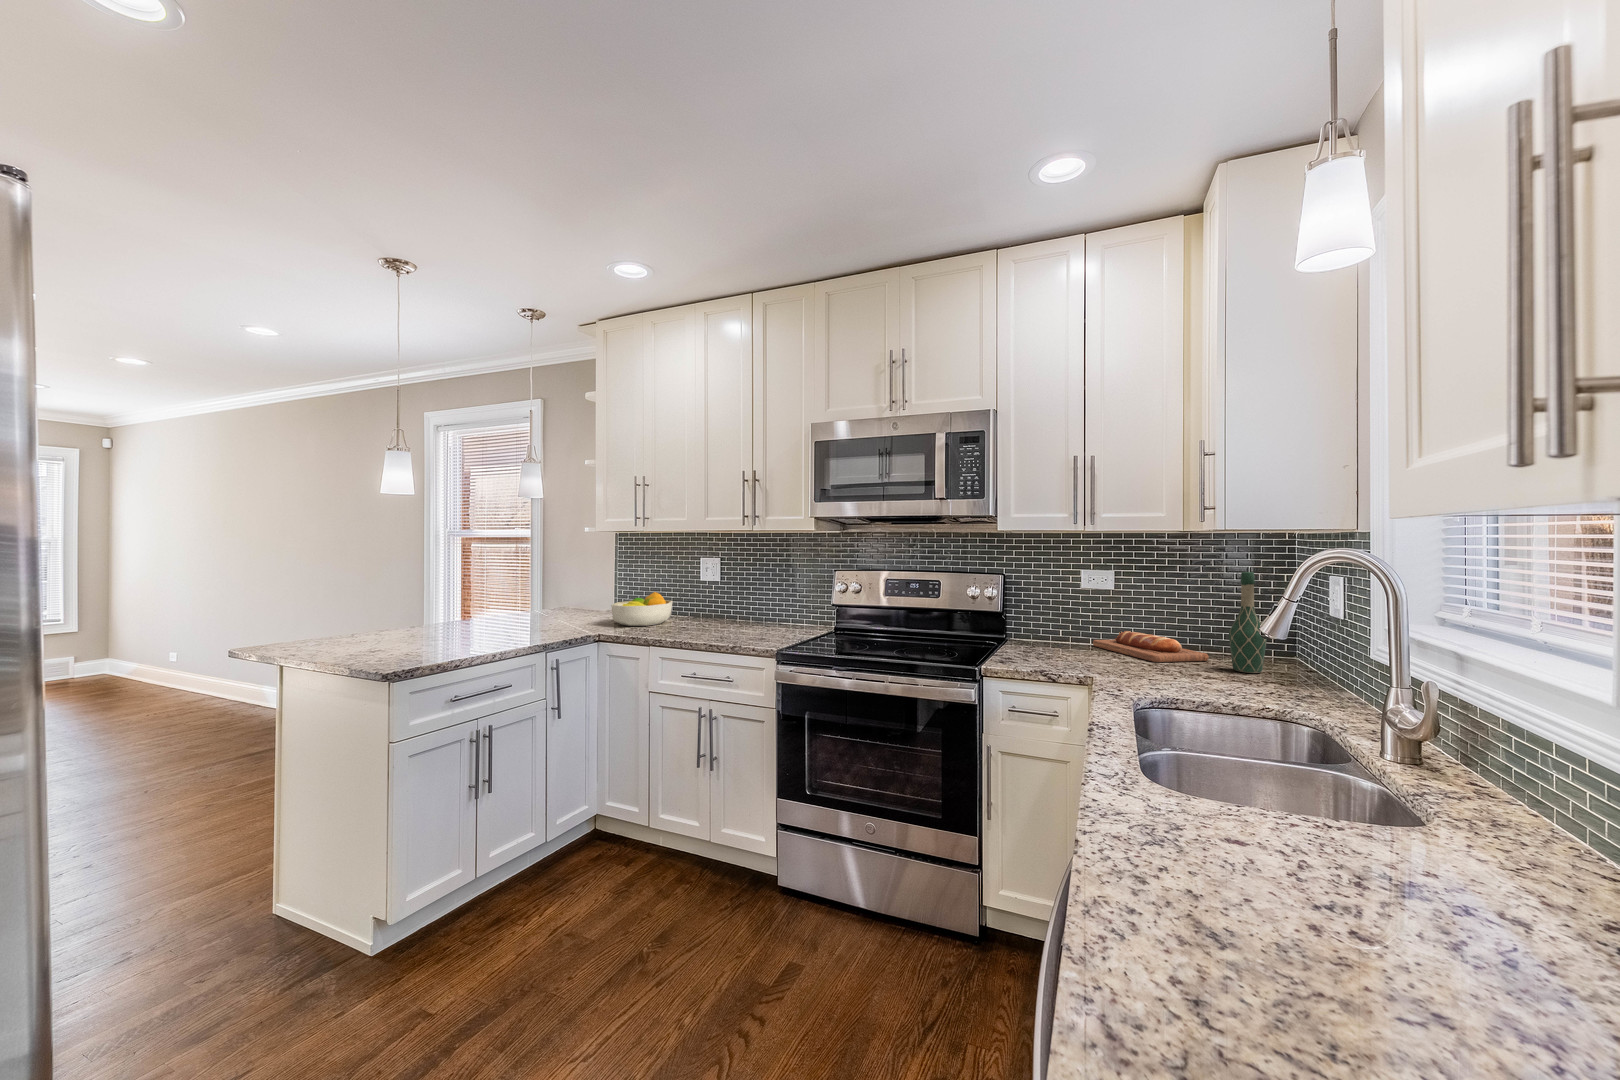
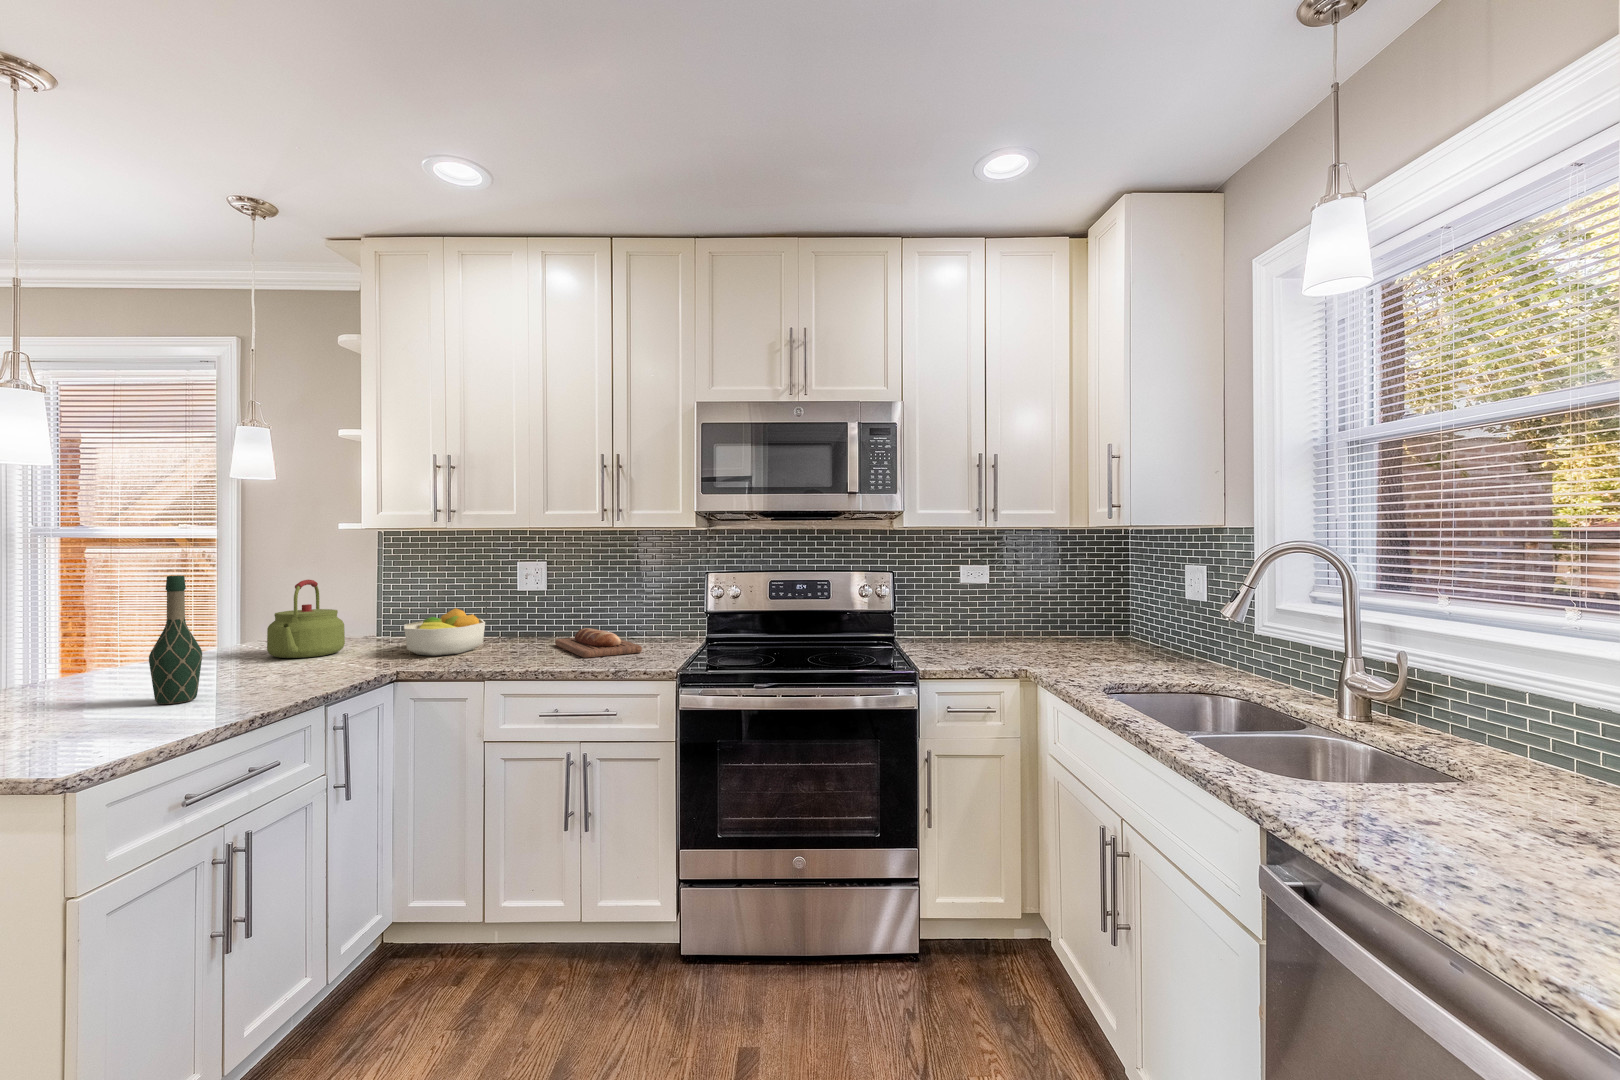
kettle: none [537,567,585,622] -> present [267,580,345,658]
wine bottle: present [1229,572,1267,673] -> present [149,575,202,704]
bread loaf: present [1093,631,1209,662] -> present [555,628,642,658]

